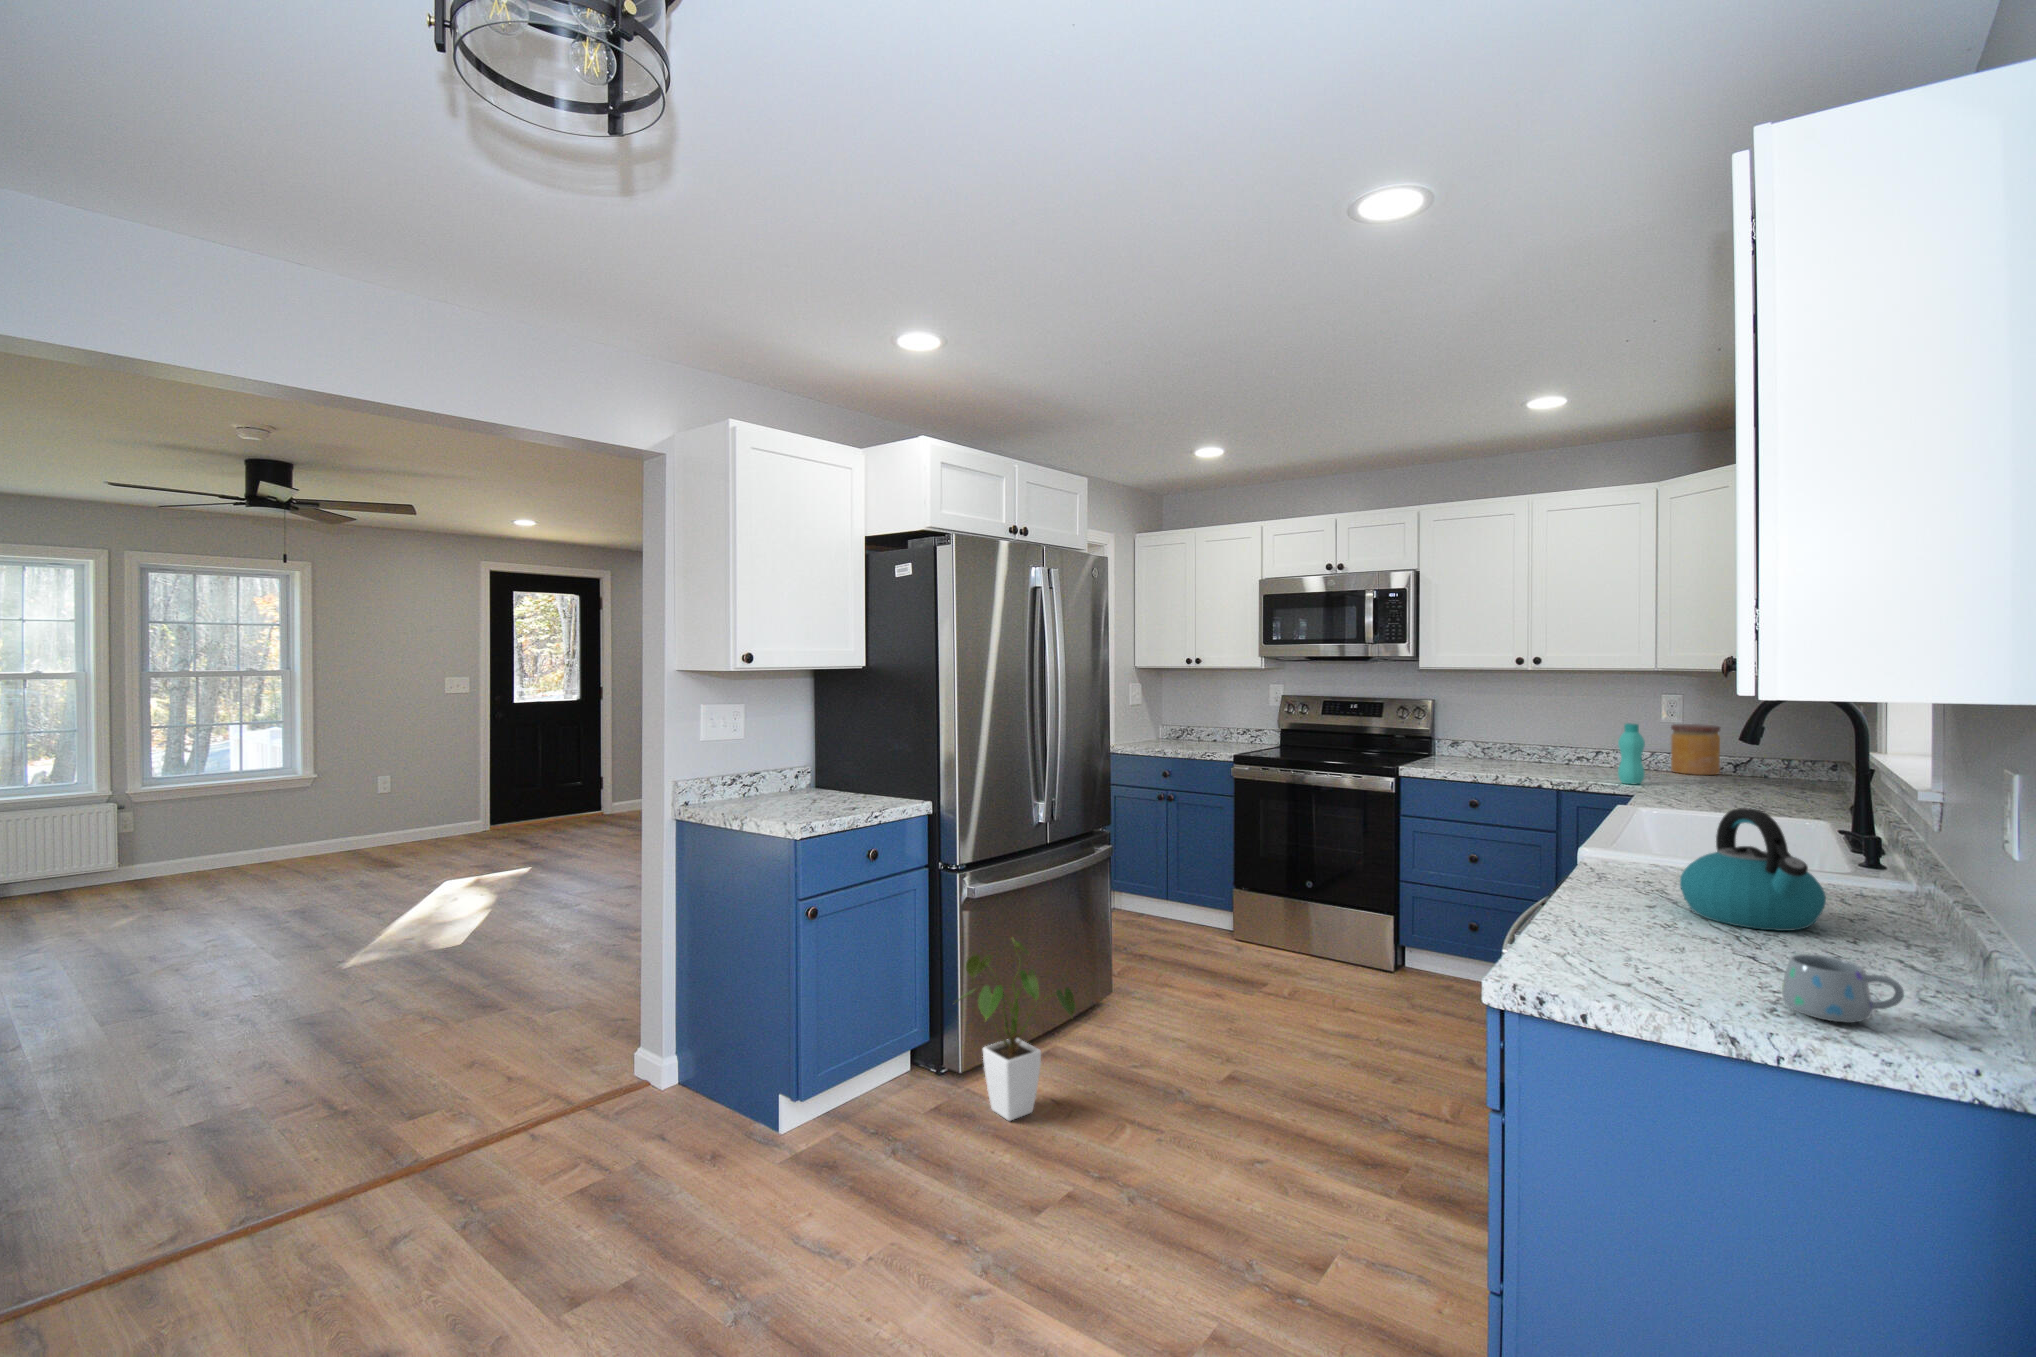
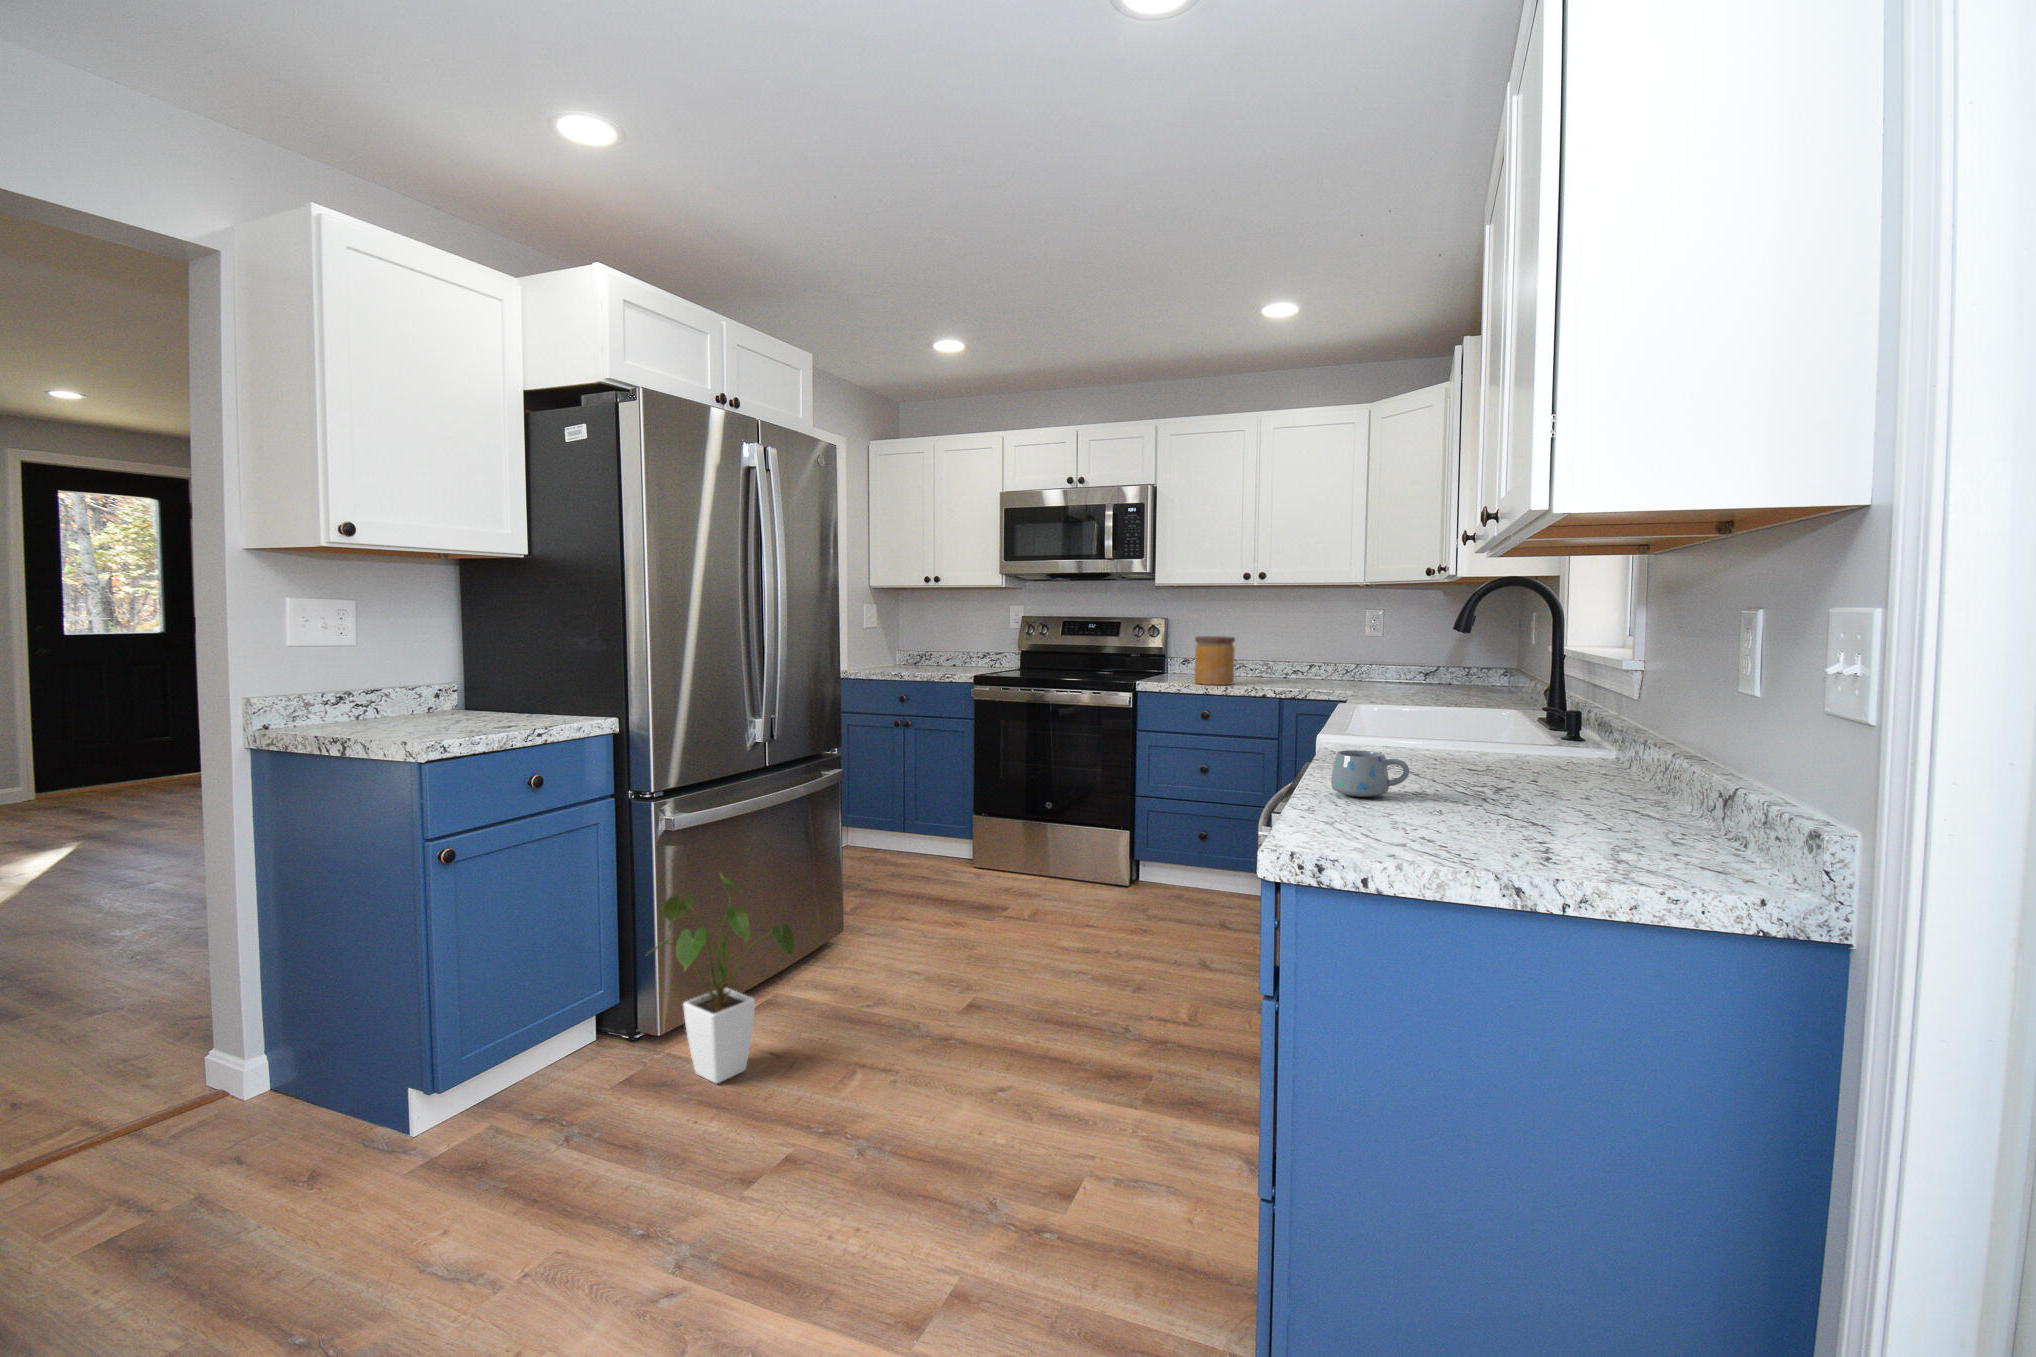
bottle: present [1618,723,1645,784] -> none [1336,632,1360,691]
jar: present [1671,724,1720,775] -> present [1195,636,1235,685]
kettle: present [1680,808,1826,931] -> none [1427,672,1559,792]
mug: present [1782,954,1904,1023] -> present [1331,750,1409,797]

